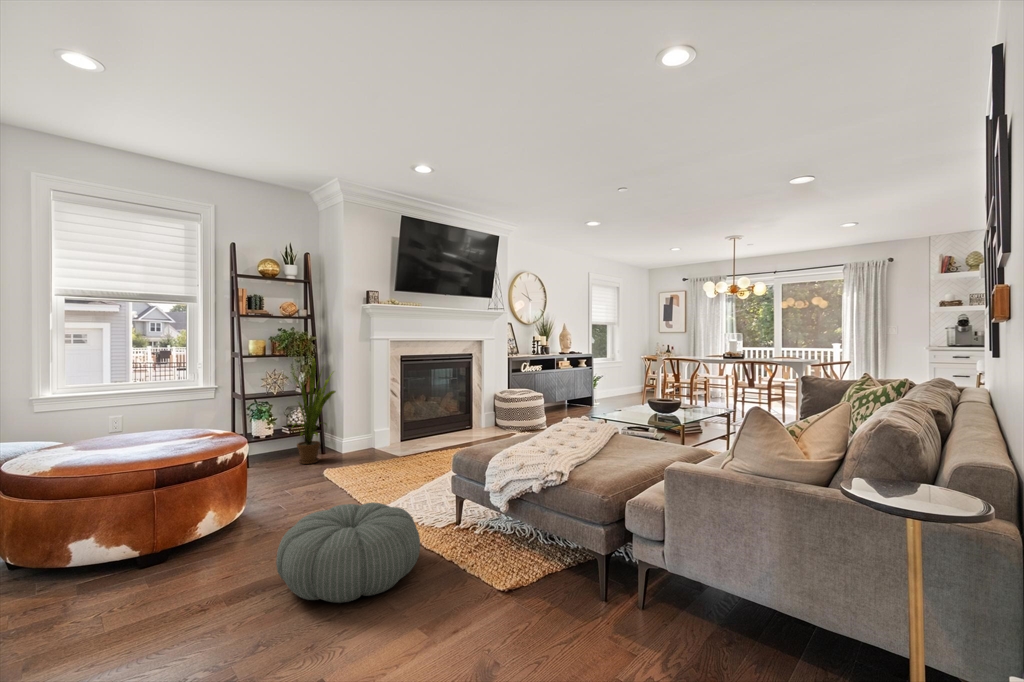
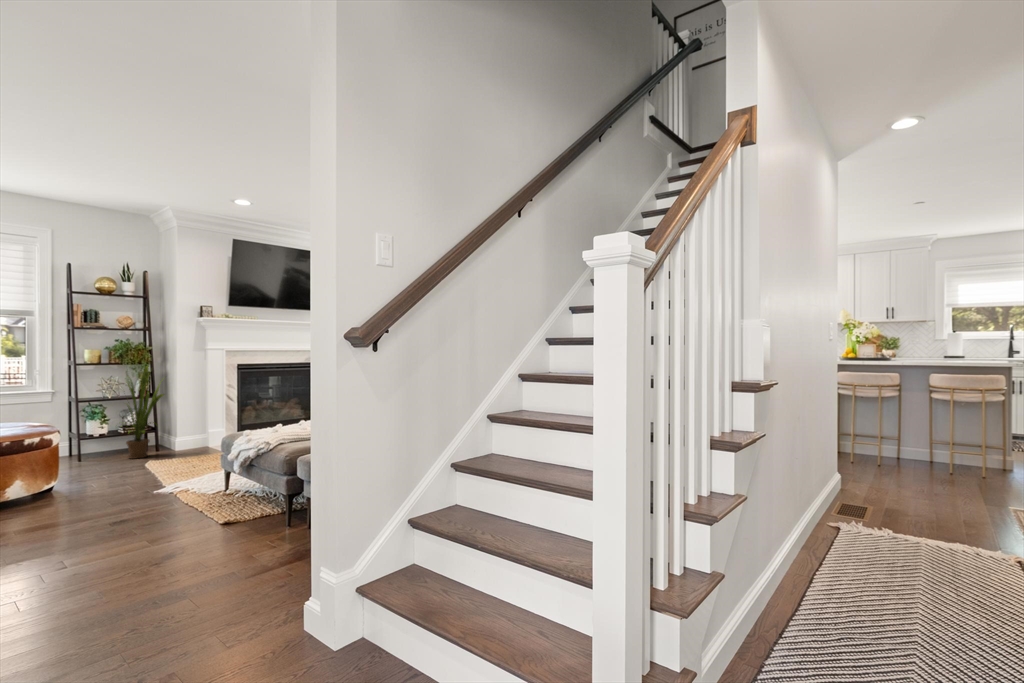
pouf: present [276,503,420,603] -> none [55,470,175,530]

